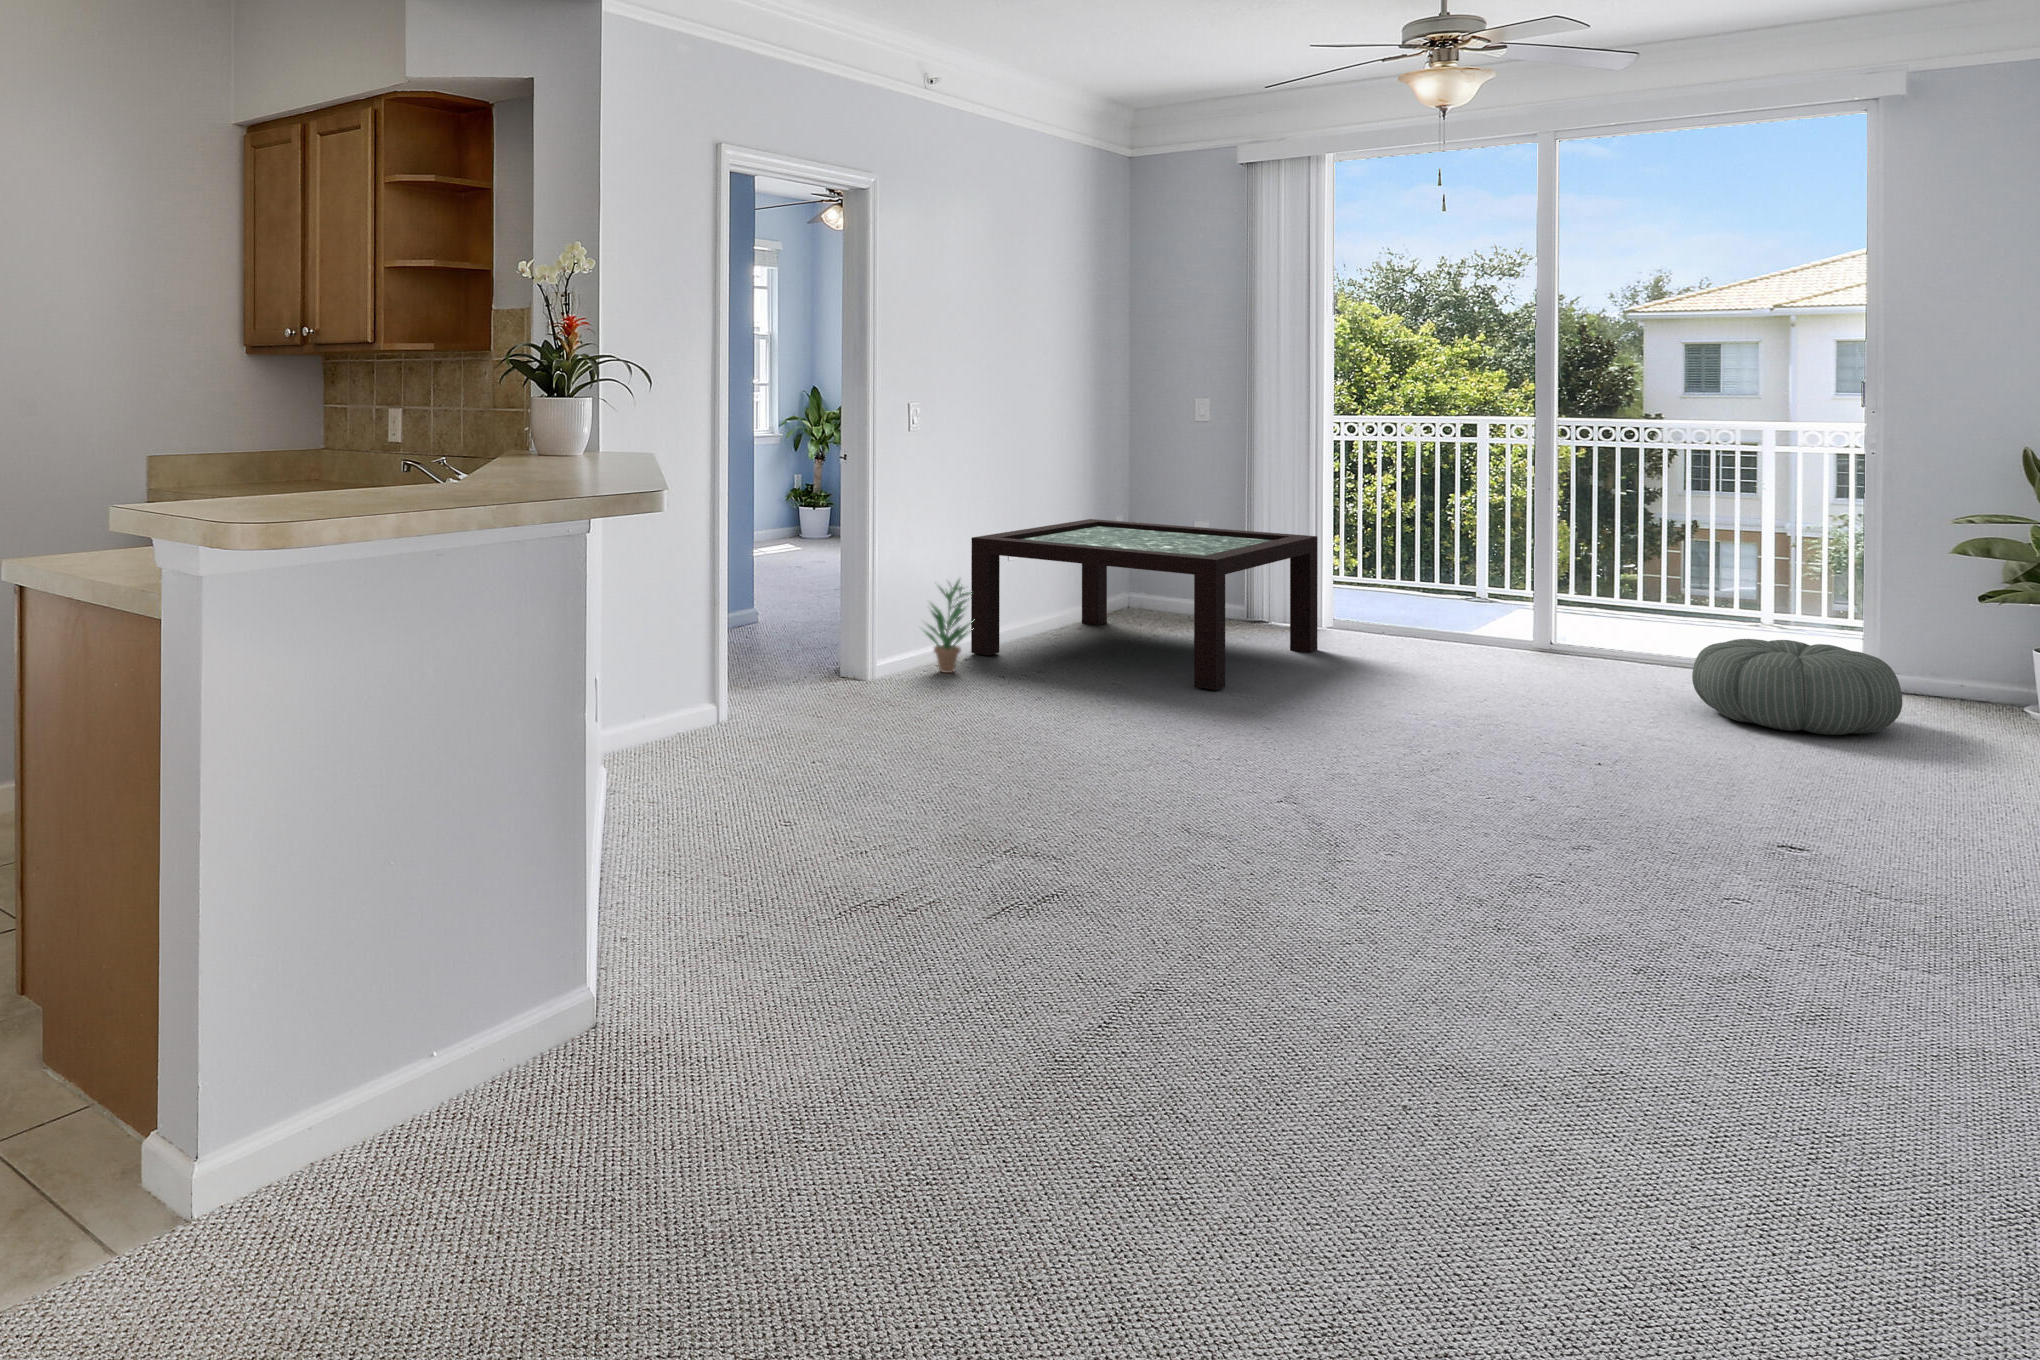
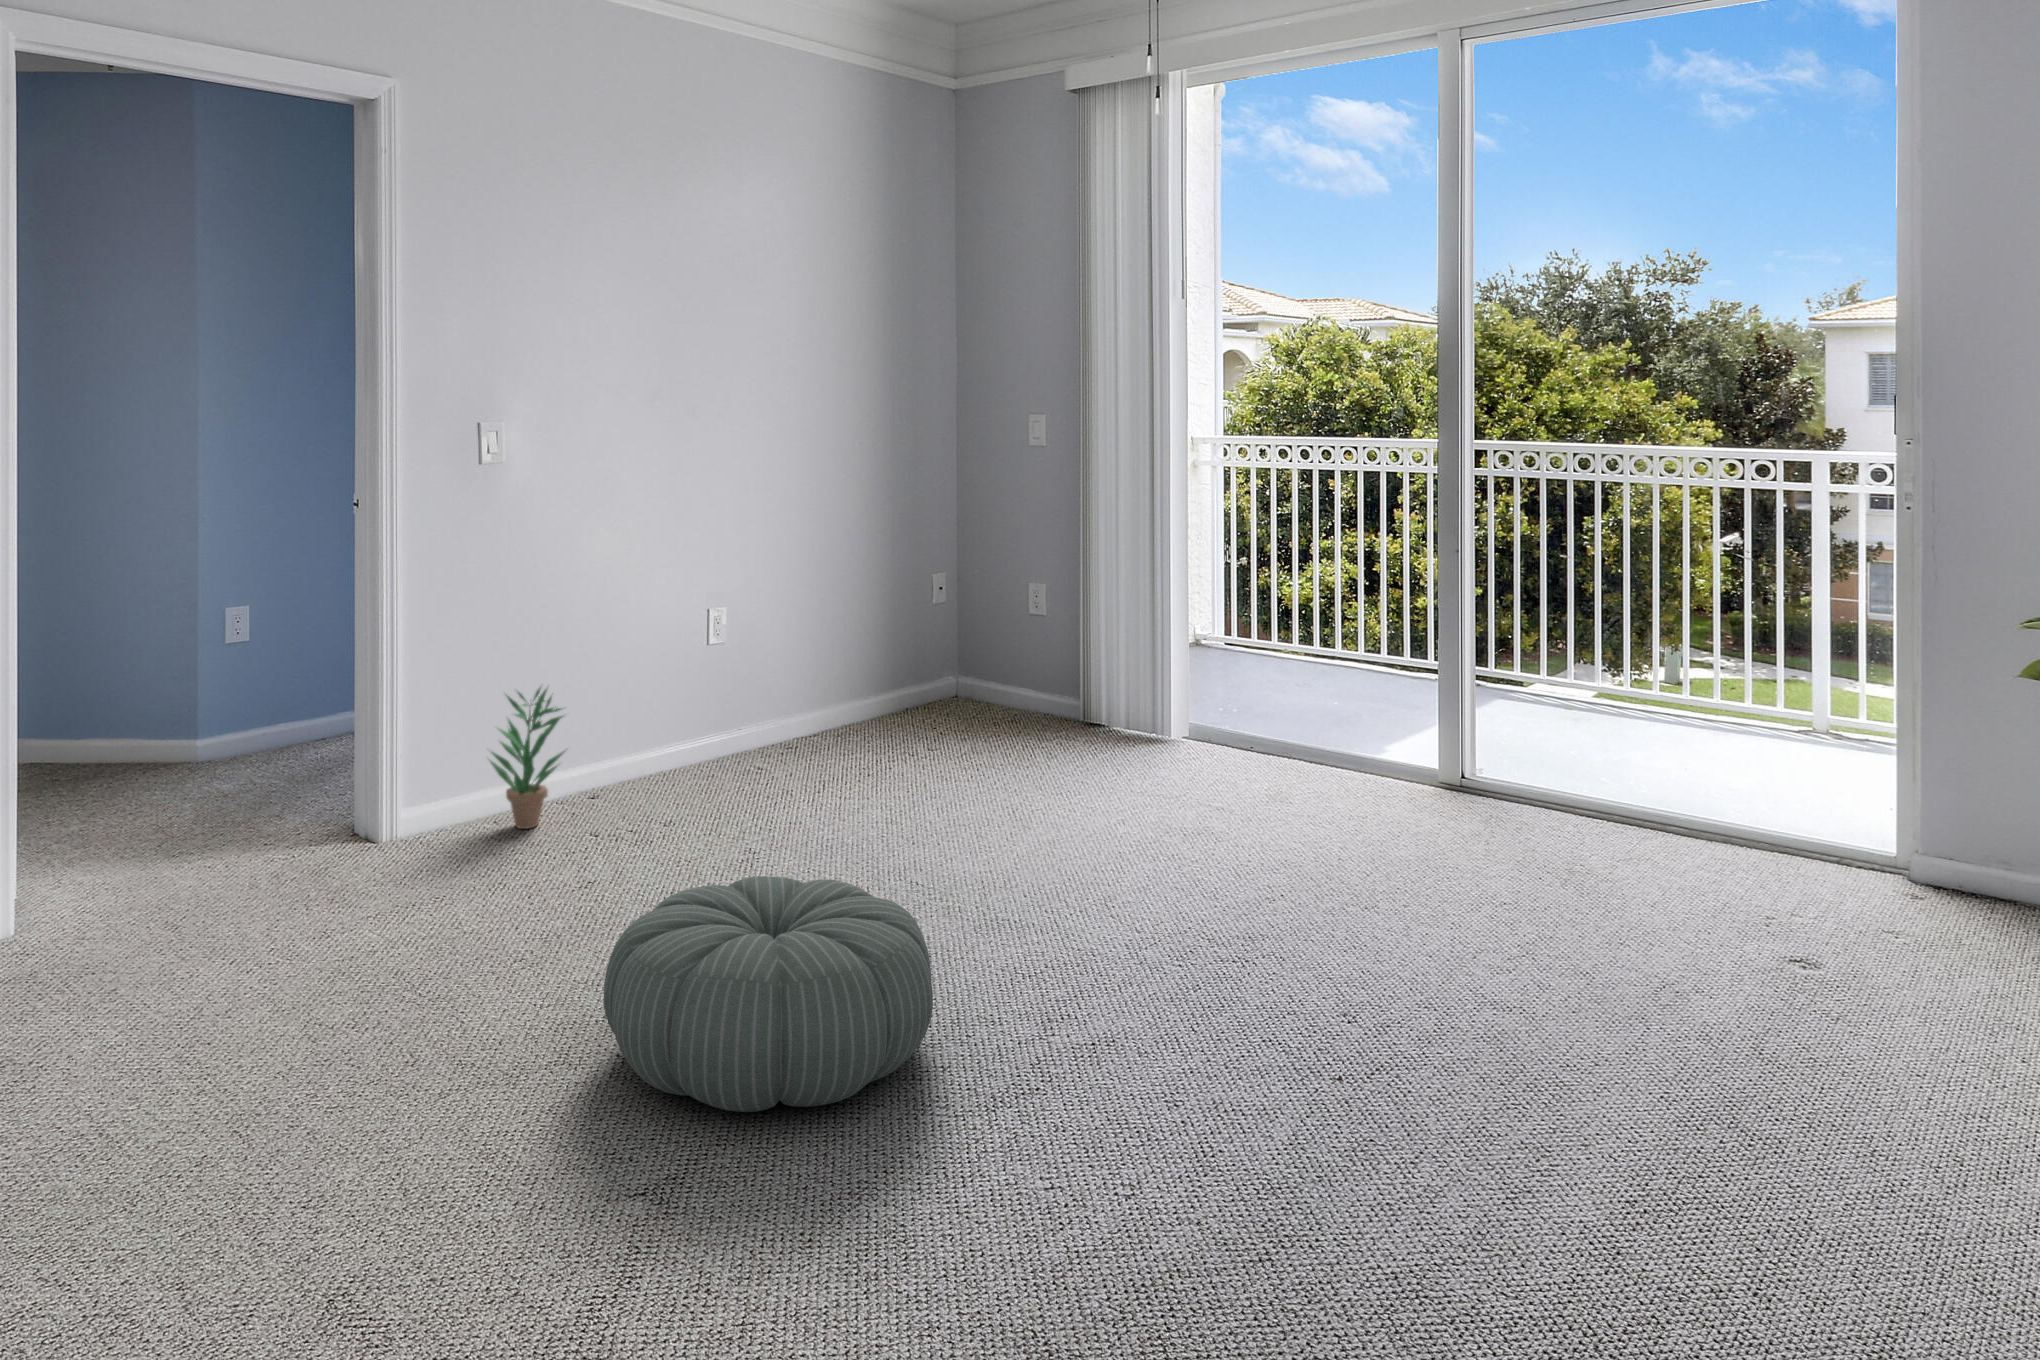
coffee table: present [971,519,1318,690] -> none [611,583,1127,873]
pouf: present [1692,639,1902,735] -> present [604,876,933,1112]

